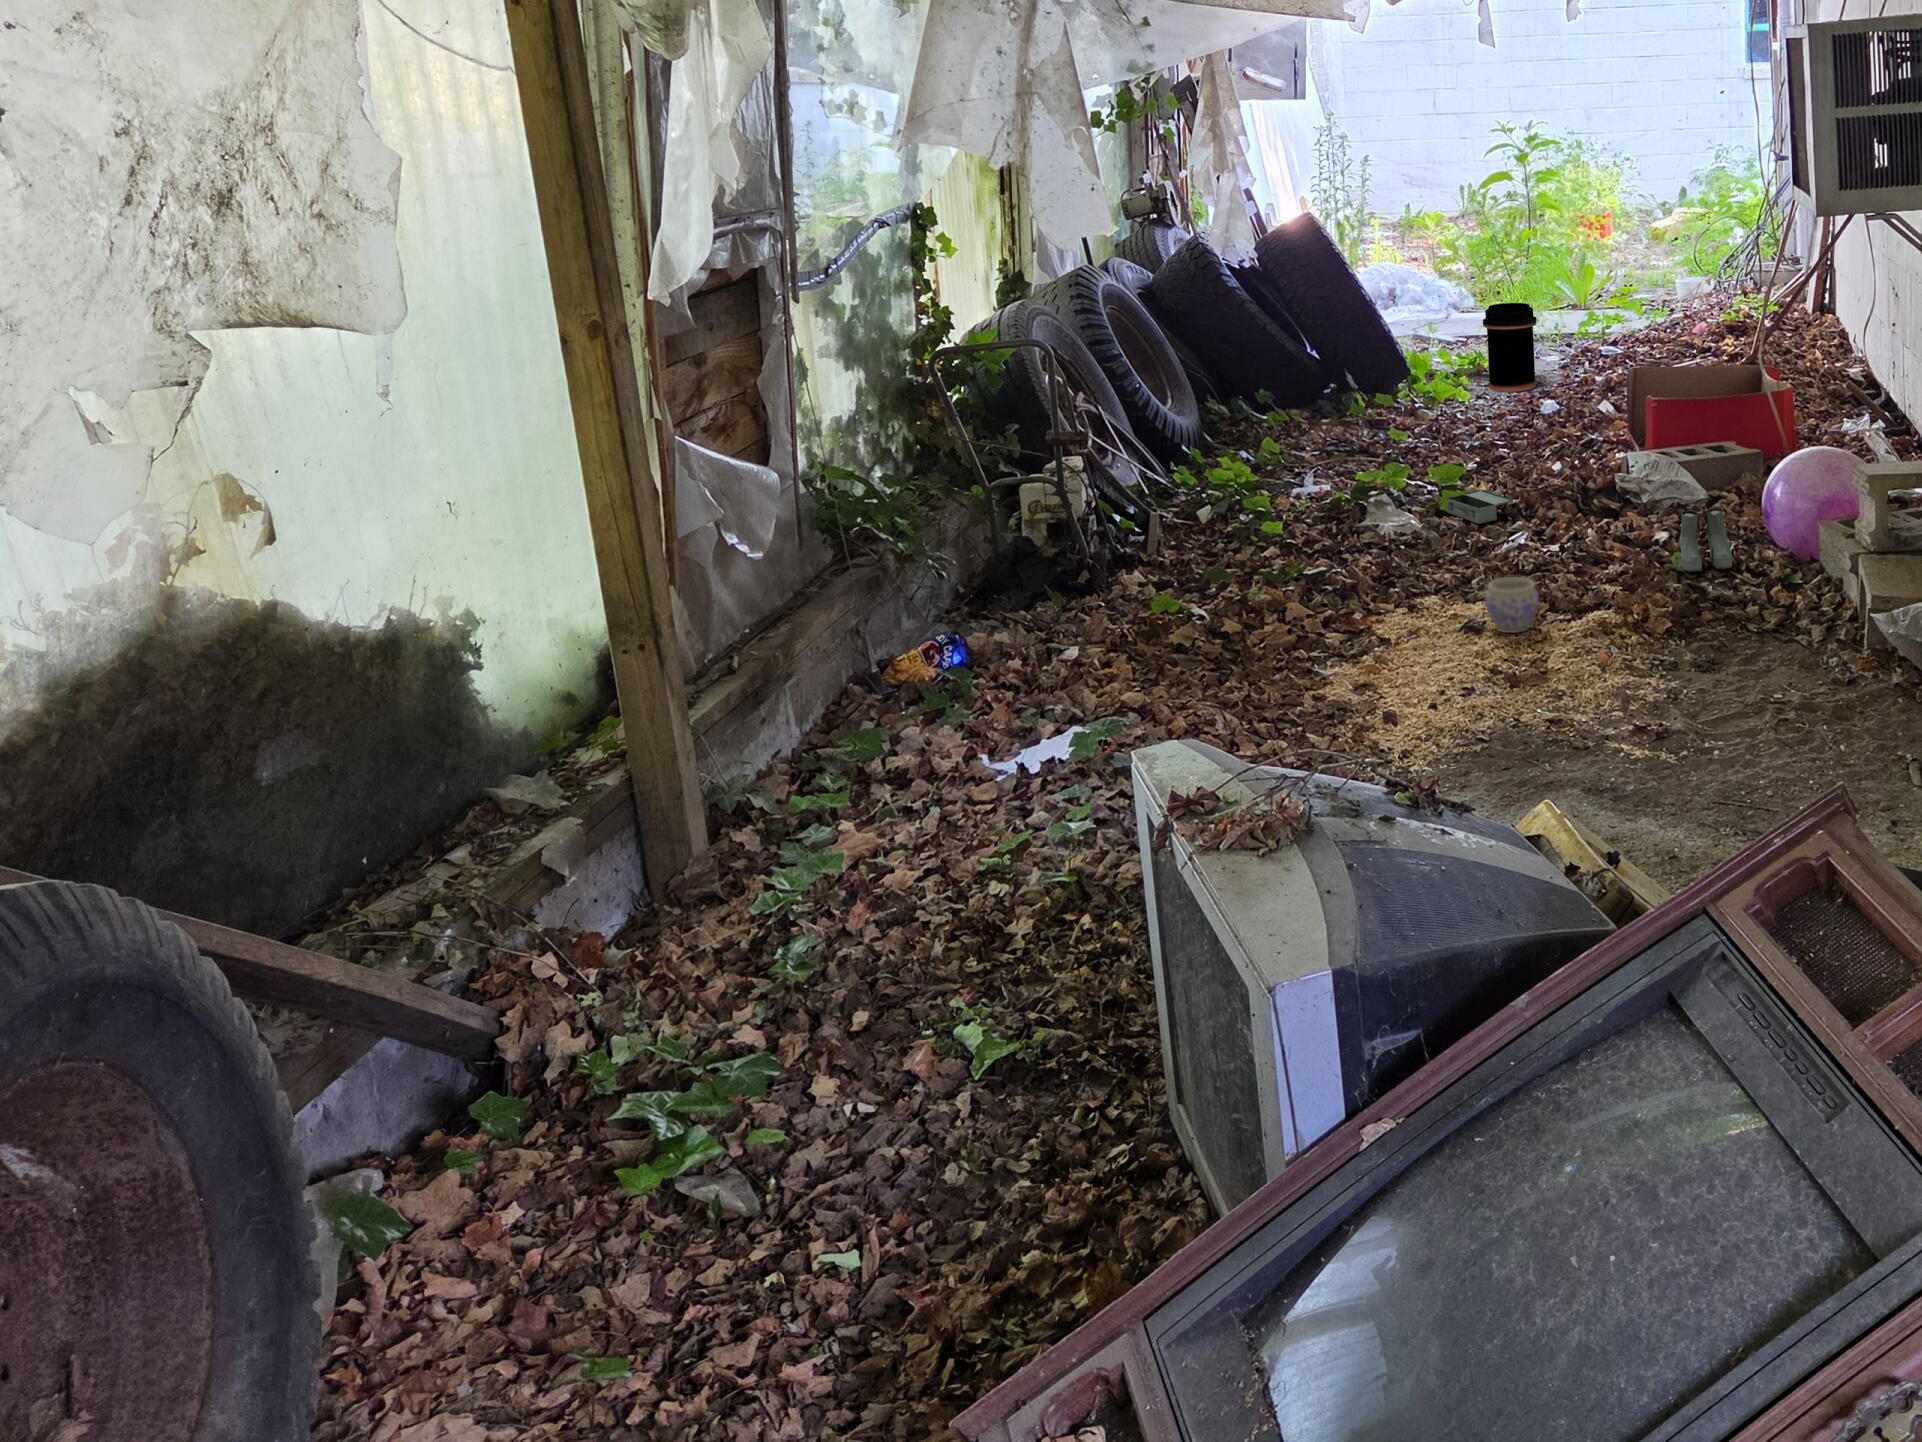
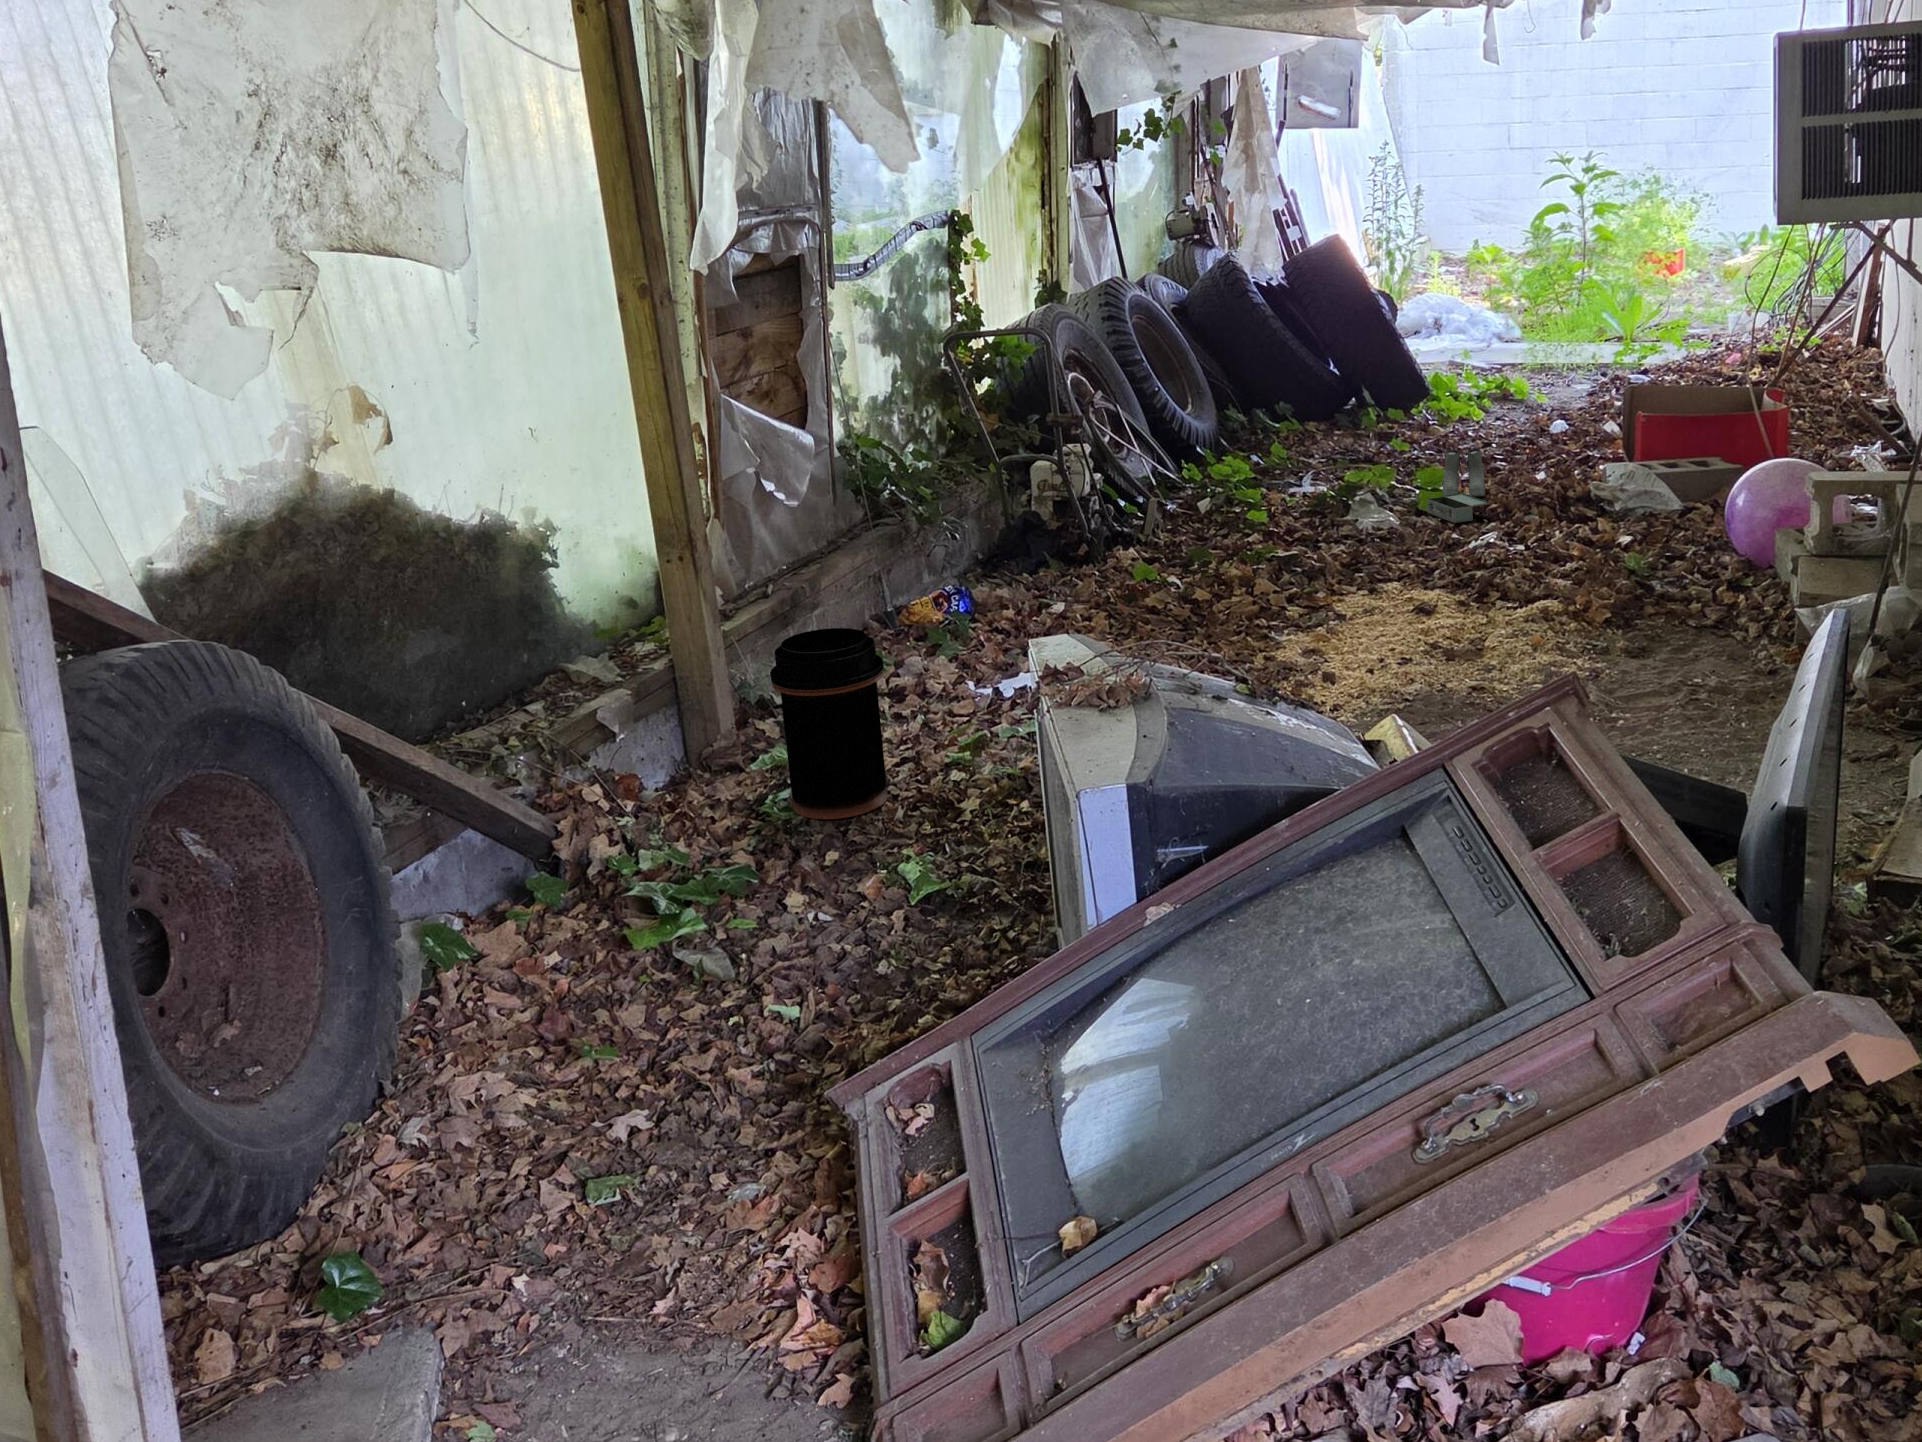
trash can: present [1483,303,1537,392] -> present [770,628,888,819]
boots: present [1679,508,1732,572] -> present [1443,450,1485,497]
planter: present [1485,577,1539,633] -> none [1435,562,1487,613]

